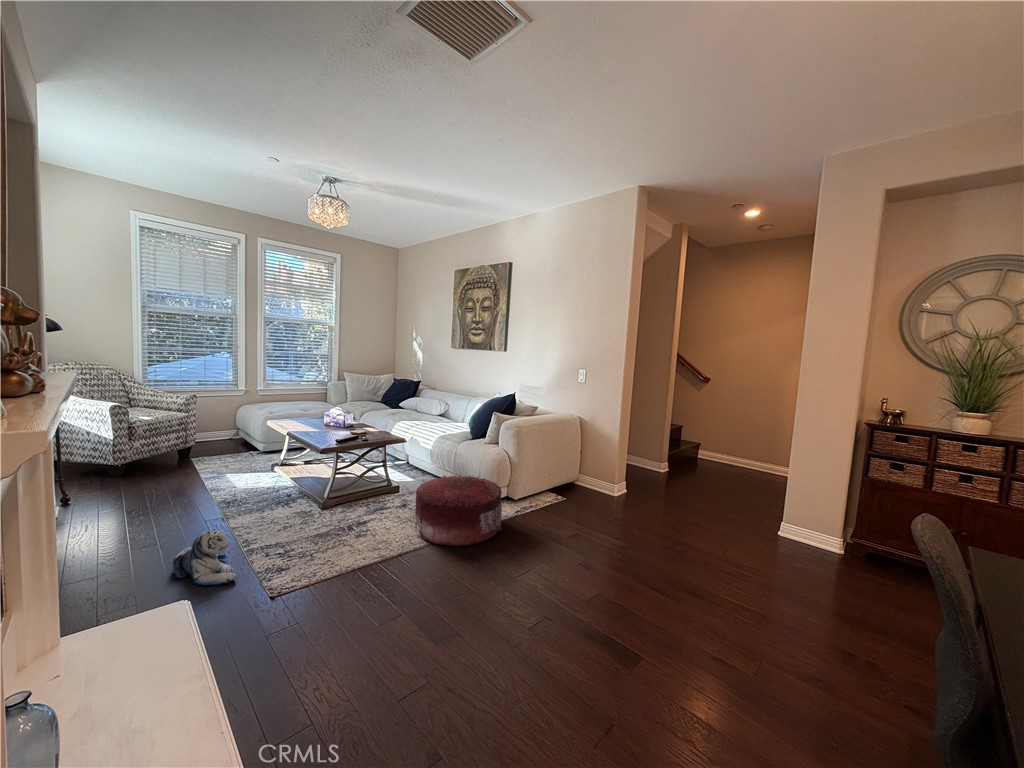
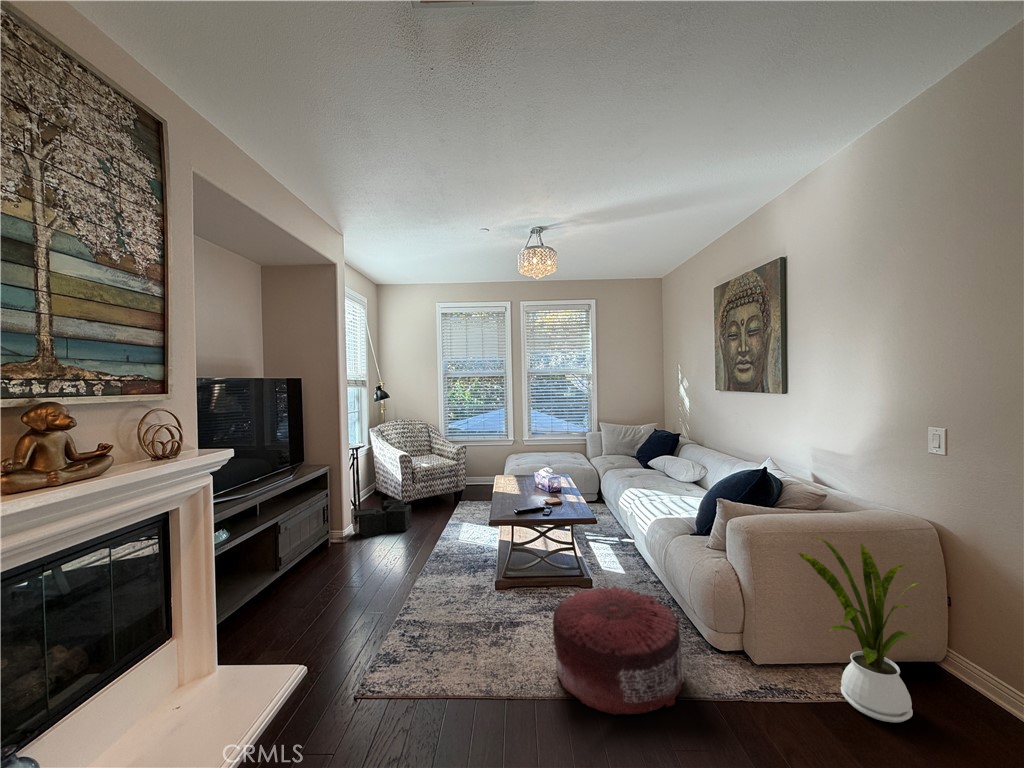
house plant: none [548,421,602,509] -> present [798,537,920,723]
storage bin: none [59,458,149,505] -> present [353,499,412,538]
plush toy: present [173,529,236,586] -> none [338,594,381,654]

